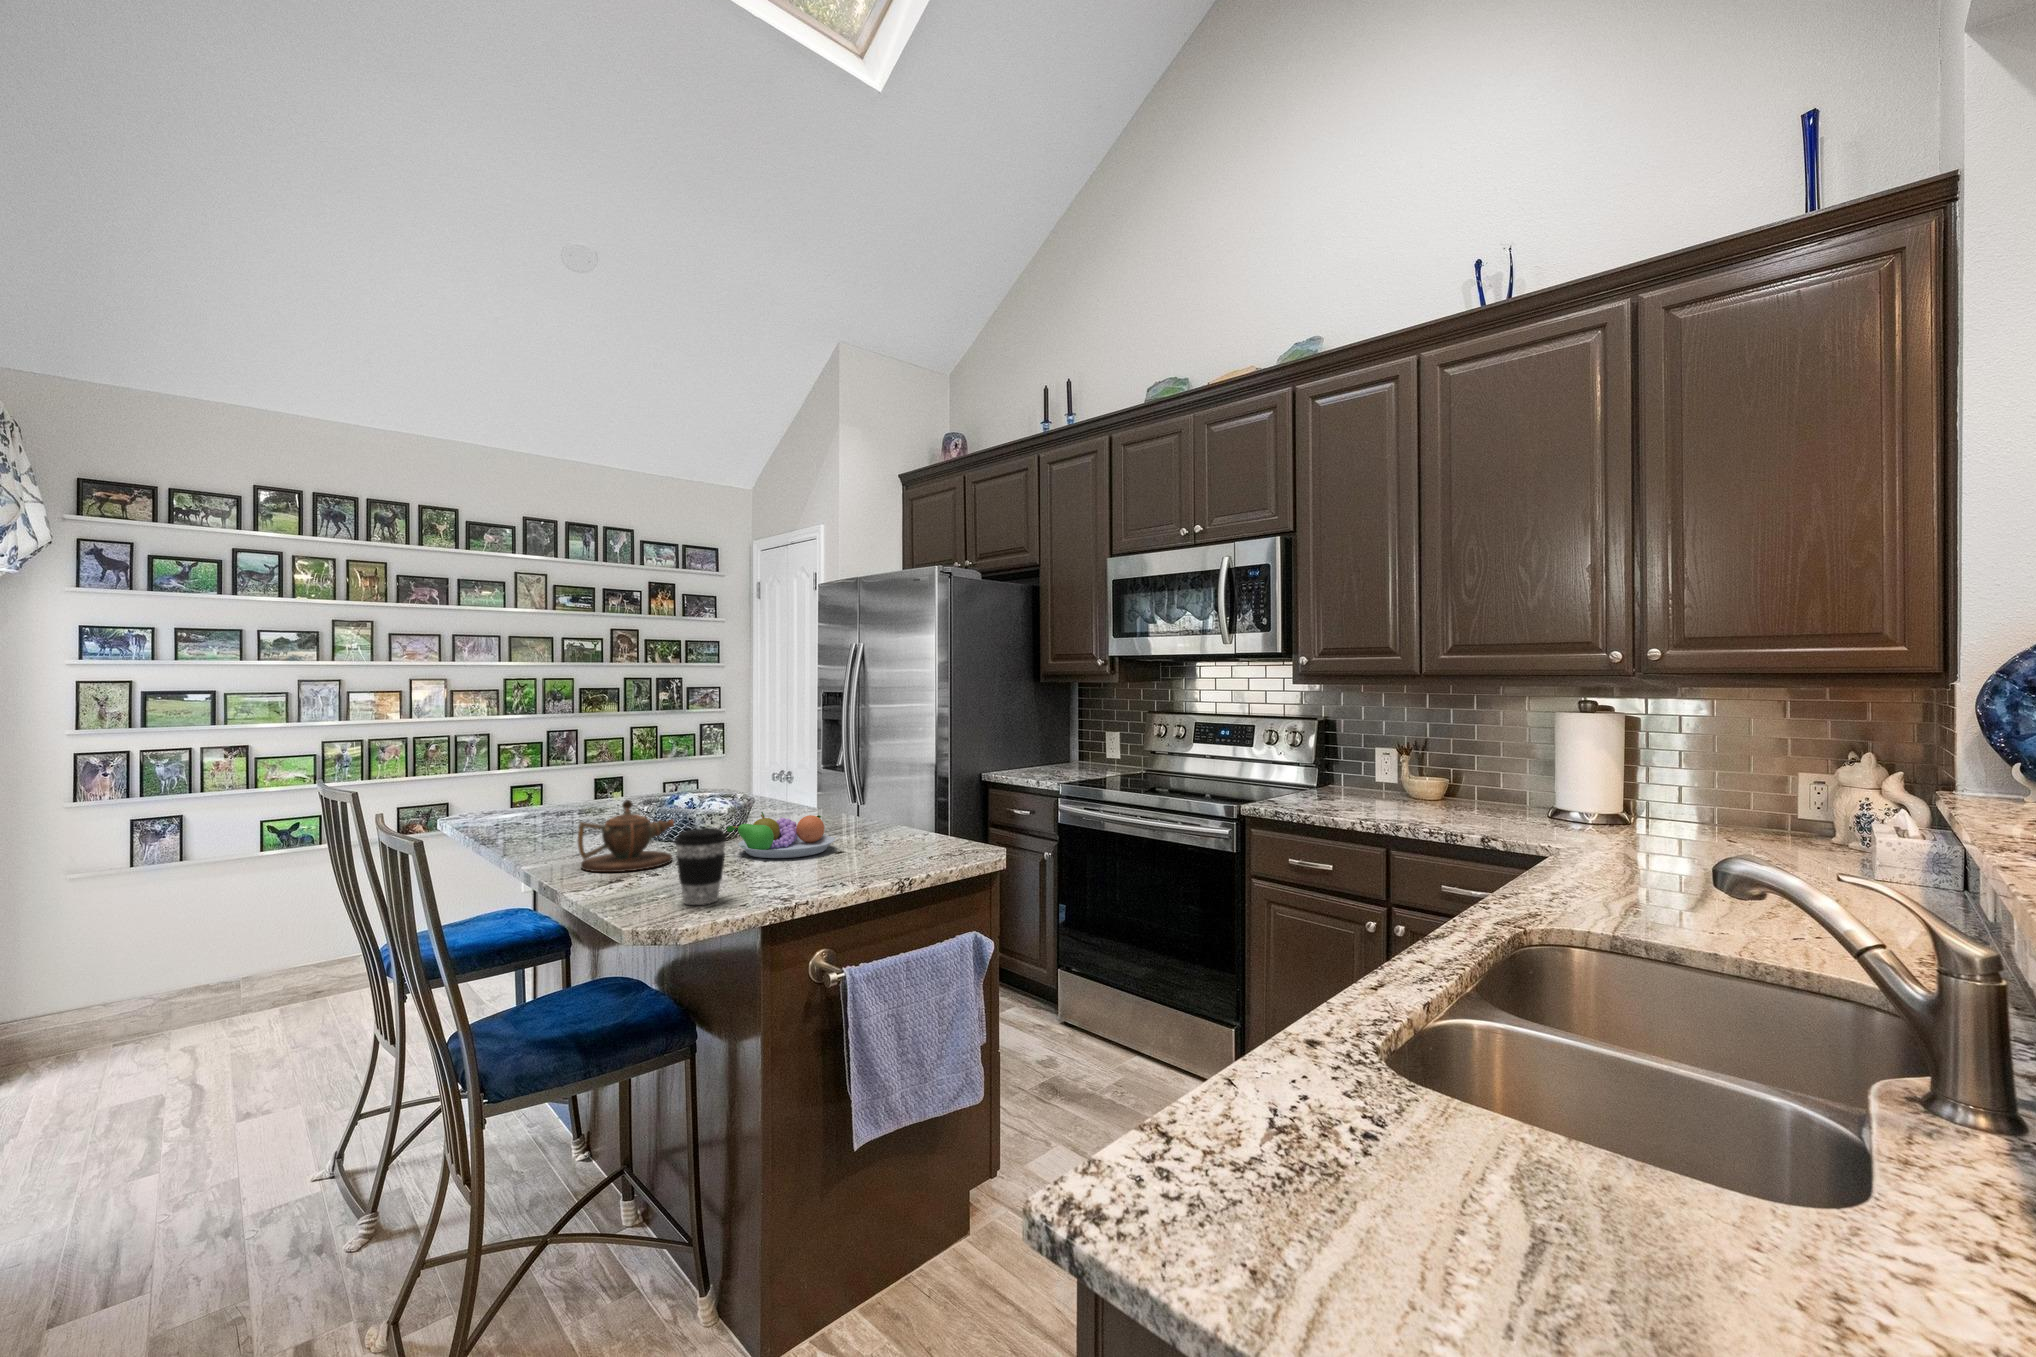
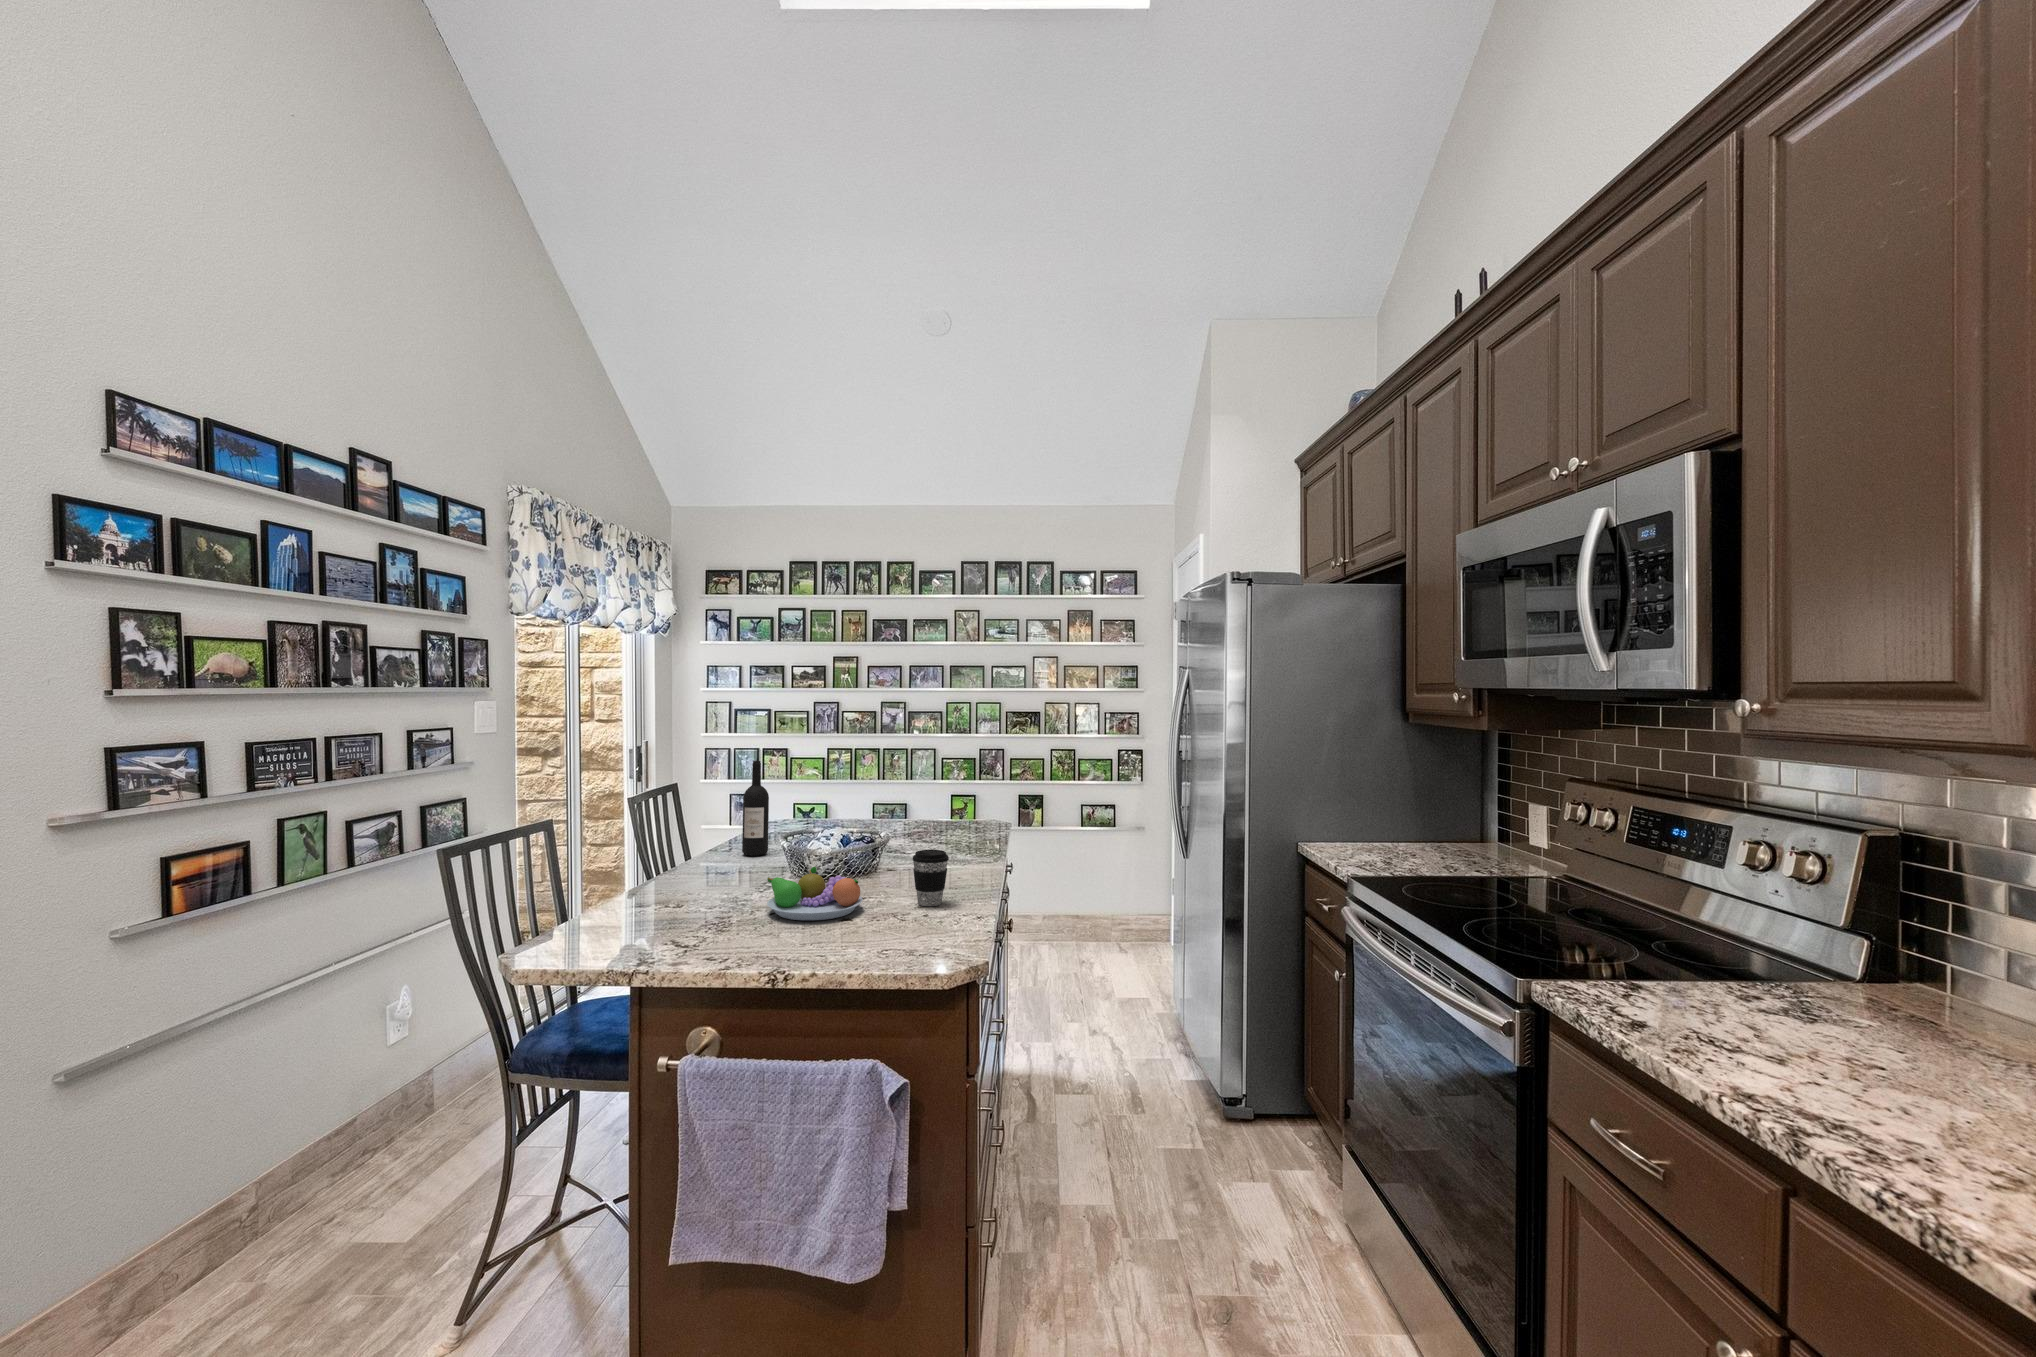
wine bottle: none [528,724,562,836] -> present [742,761,769,856]
teapot: present [578,800,674,872] -> none [659,841,737,905]
coffee cup: present [675,828,727,905] -> present [913,850,949,906]

